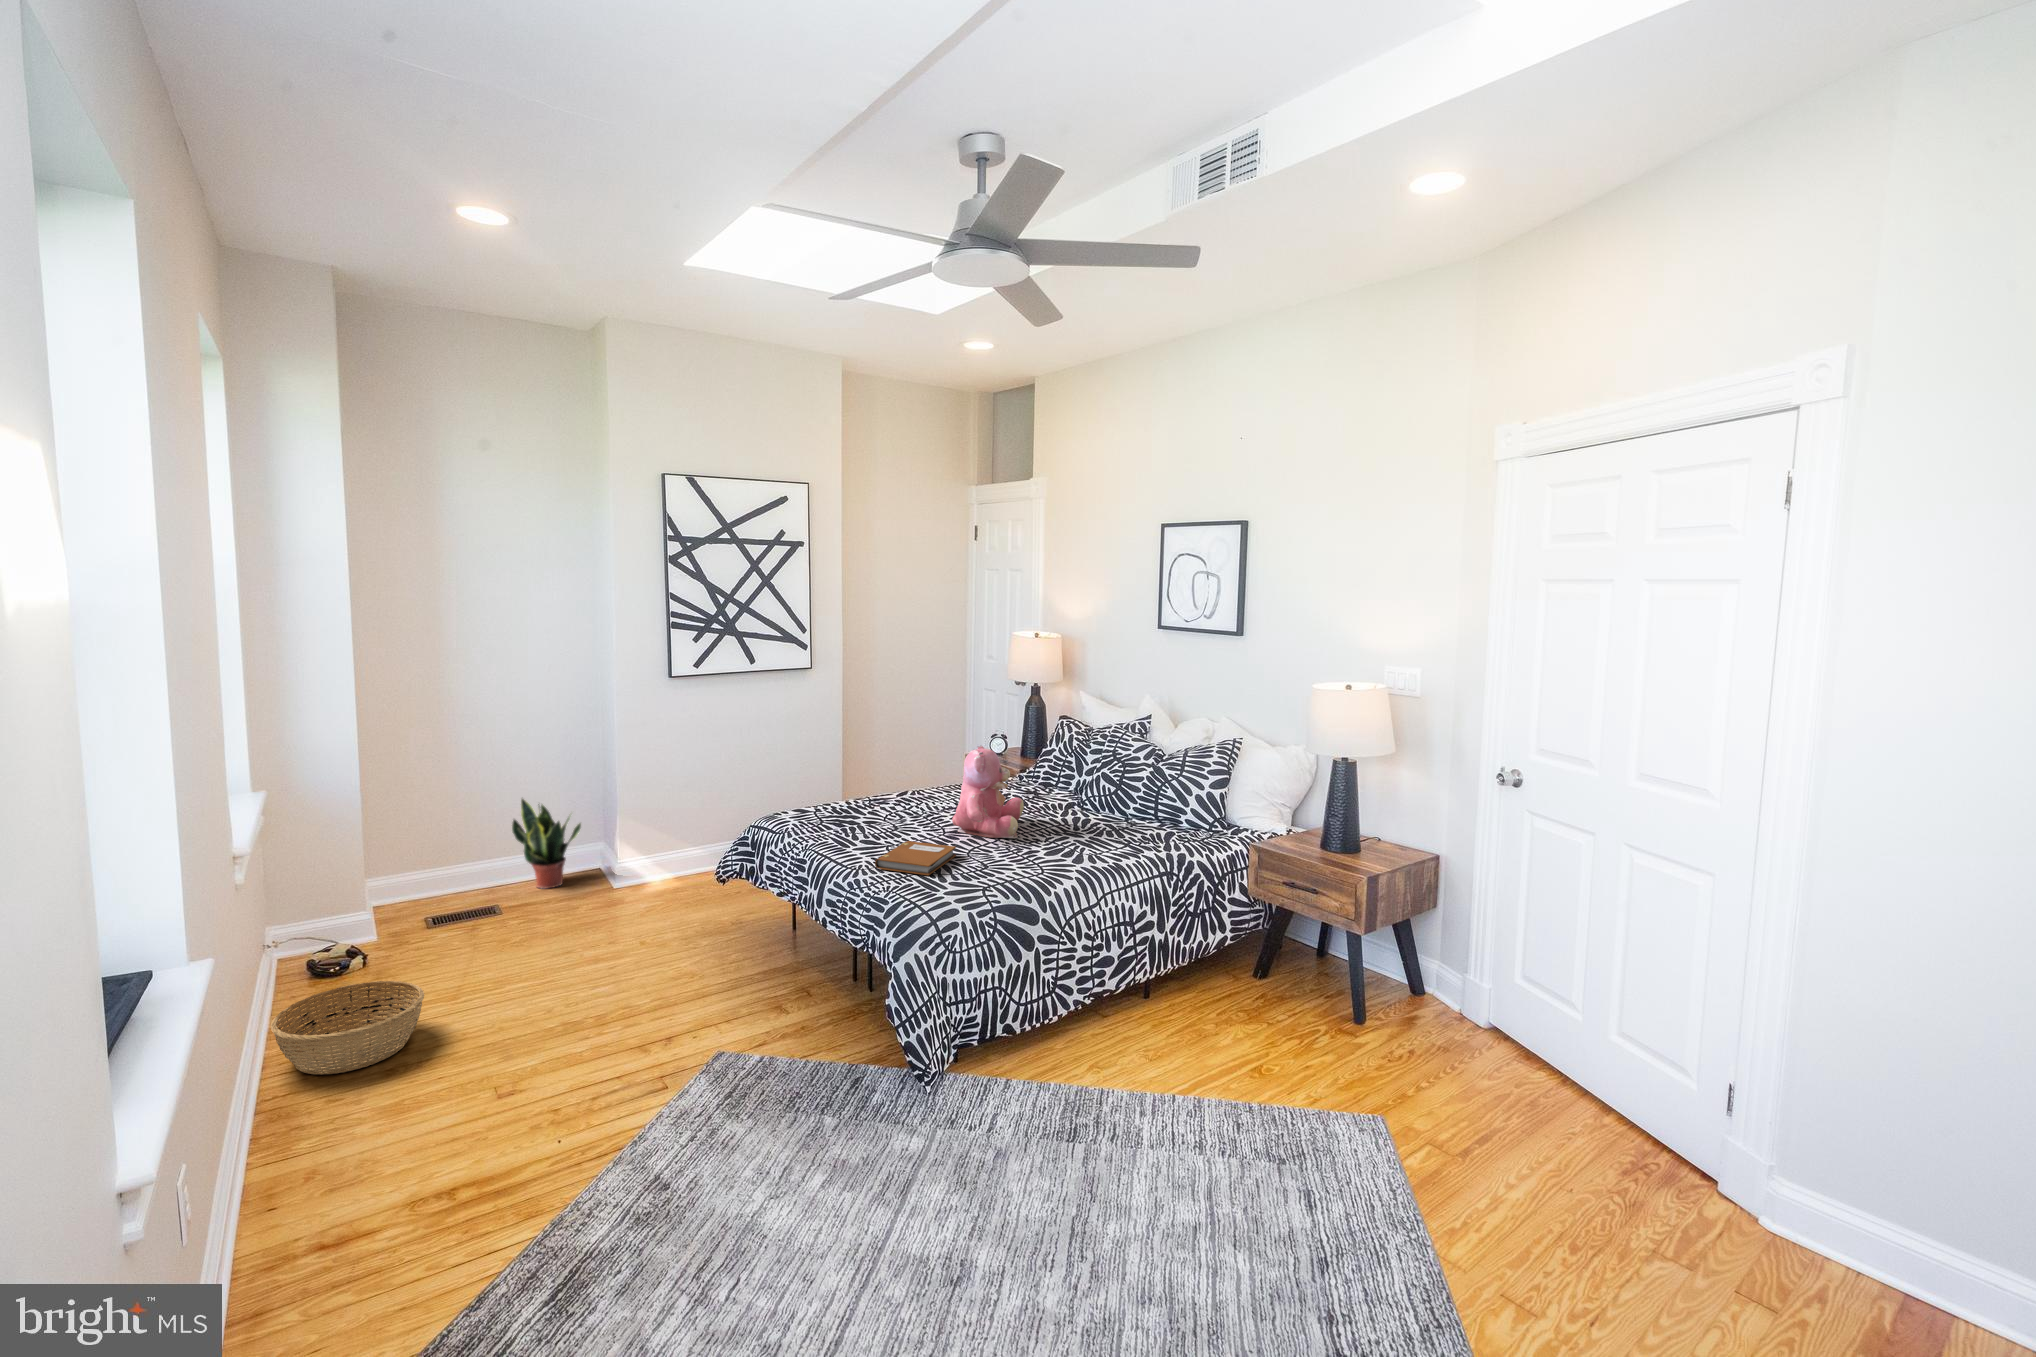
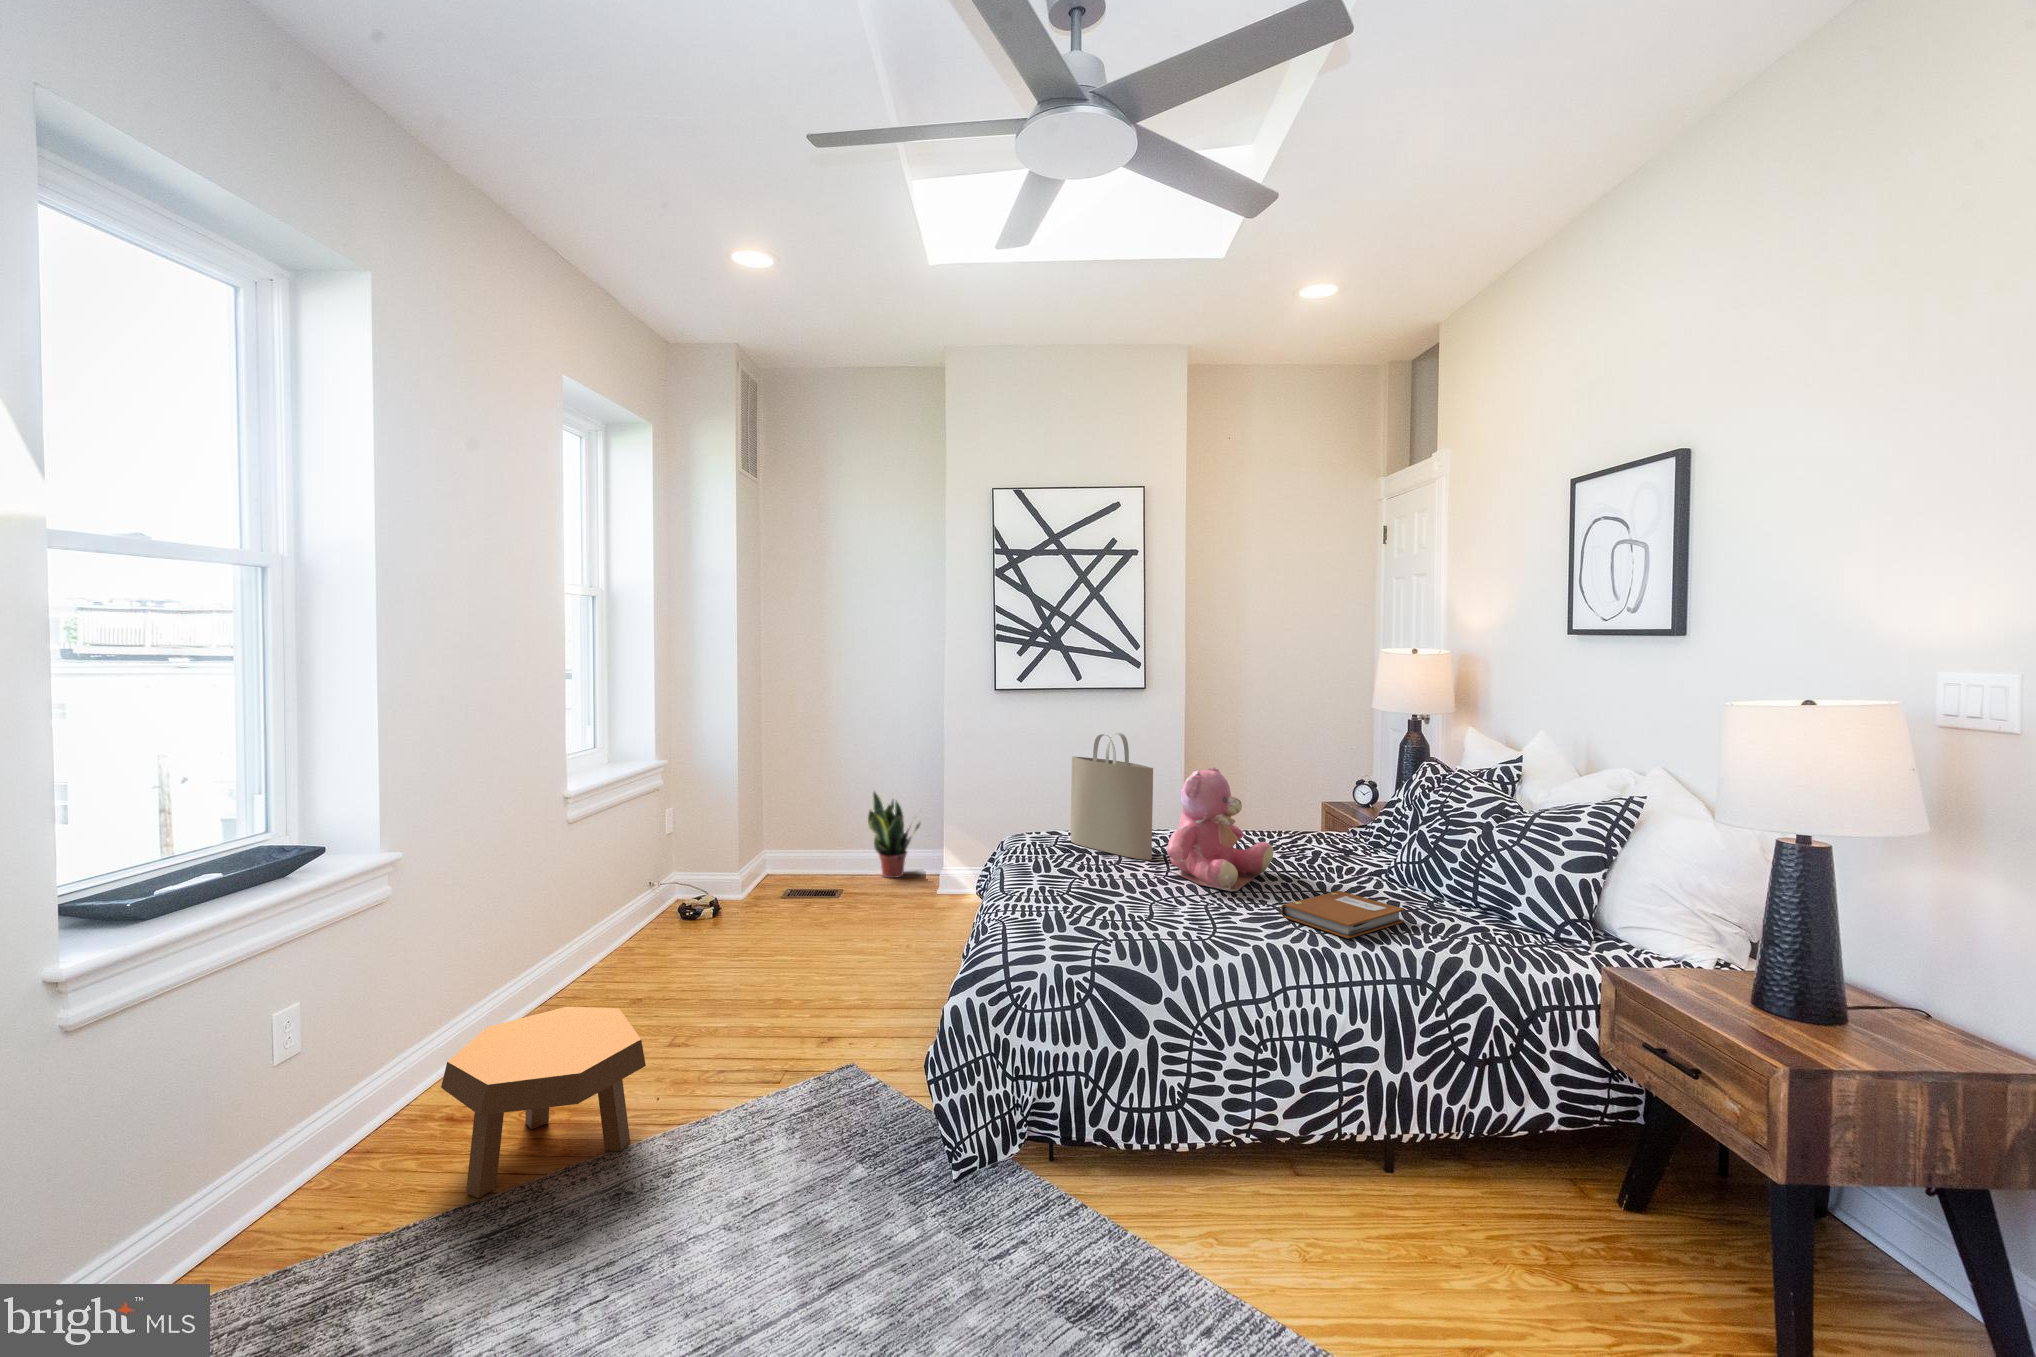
tote bag: none [842,723,928,825] -> present [1071,733,1153,860]
notebook: present [875,841,956,875] -> present [1281,891,1404,939]
basket: present [271,981,424,1074] -> none [567,917,684,987]
footstool: none [410,1060,615,1268] -> present [441,1007,646,1198]

